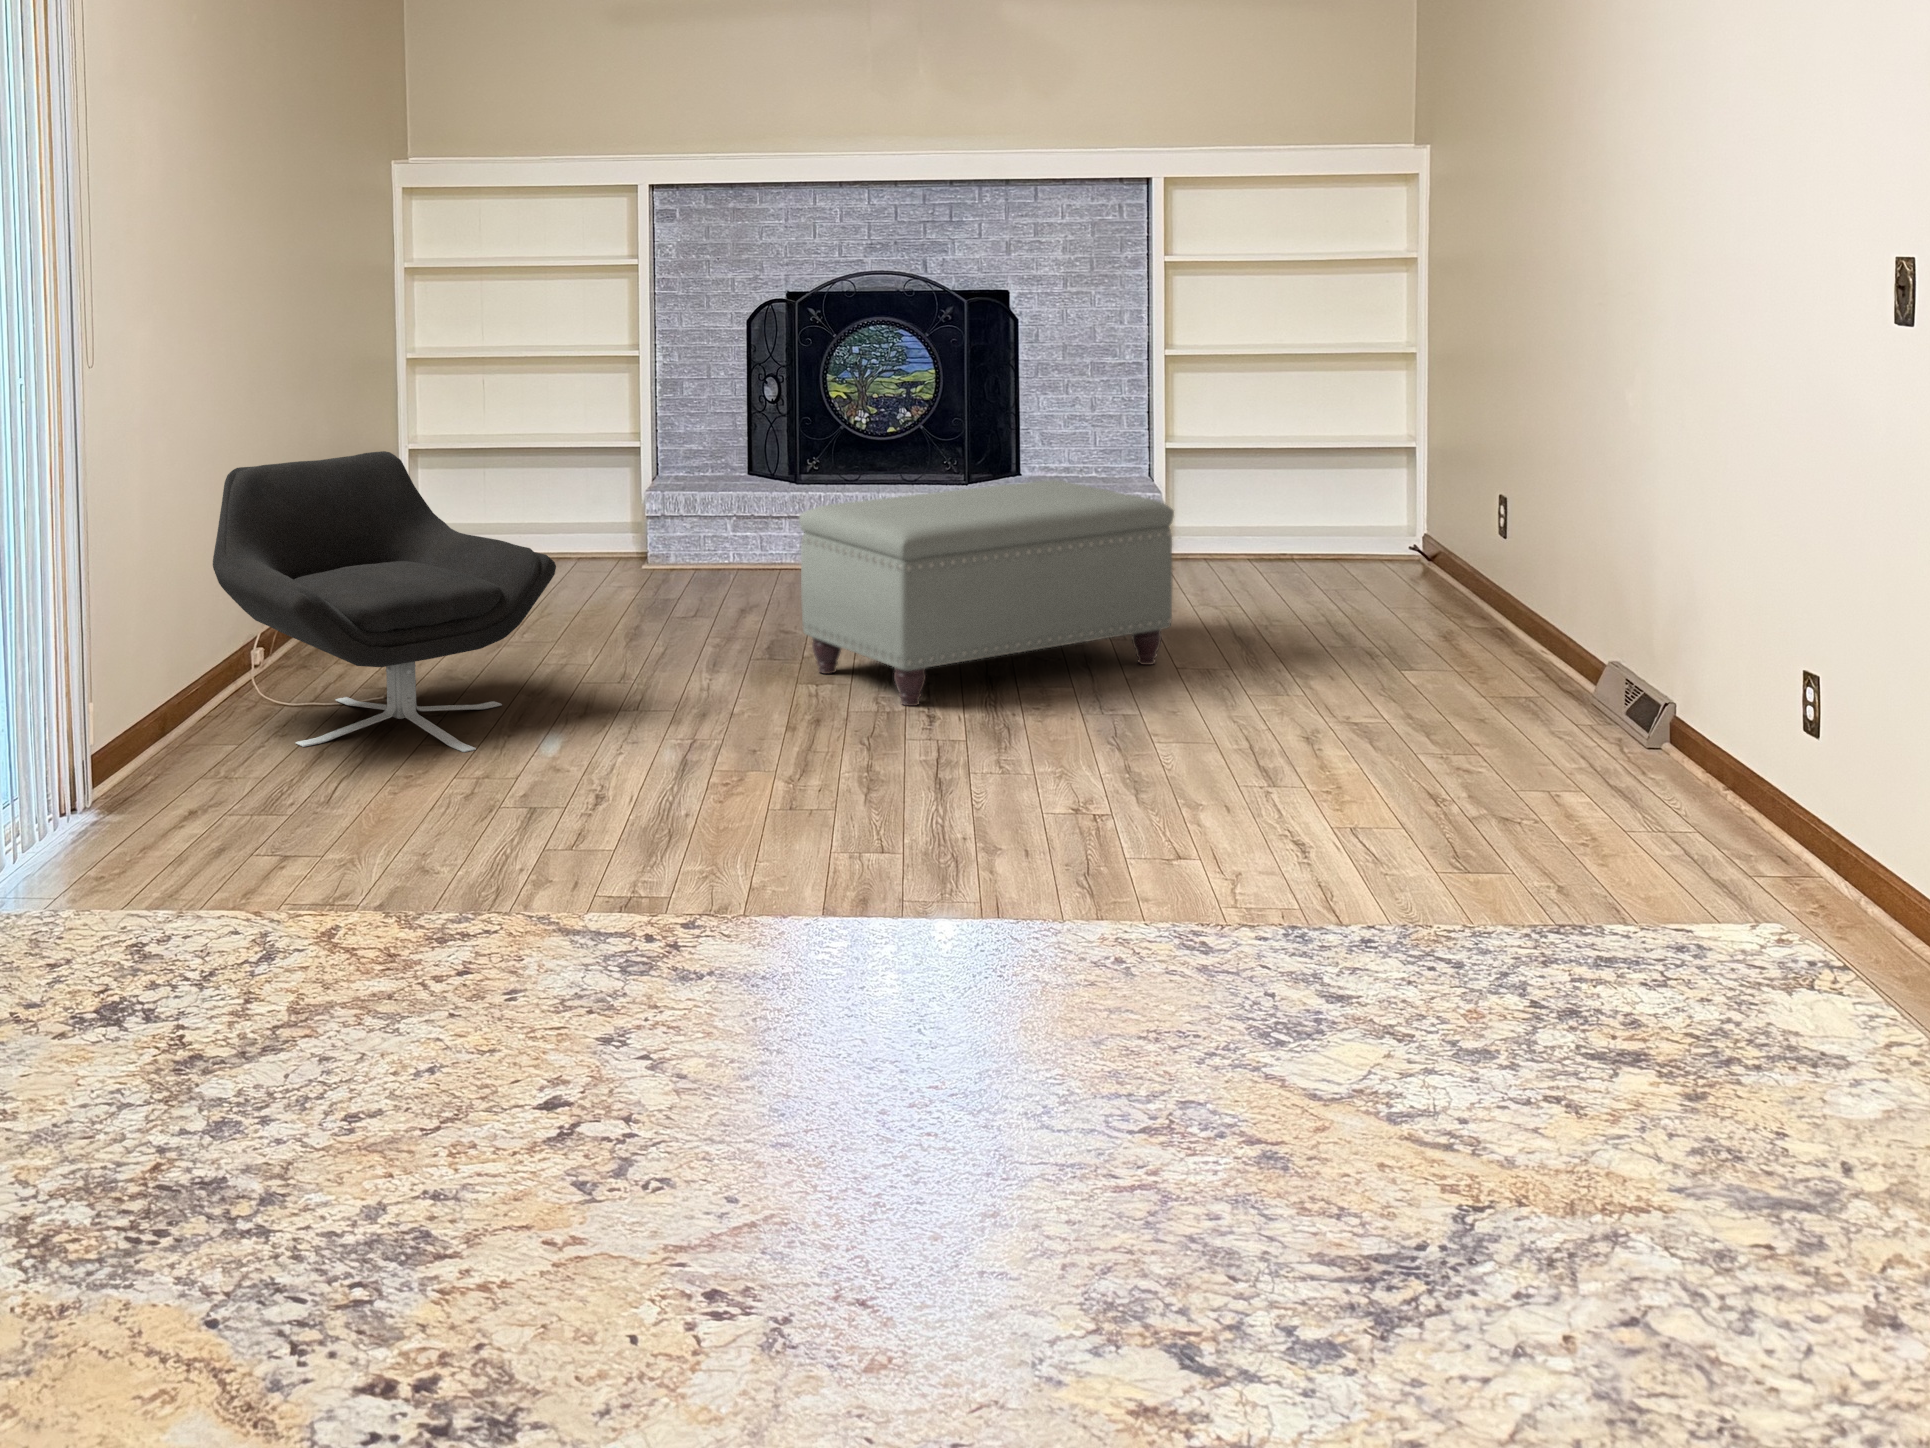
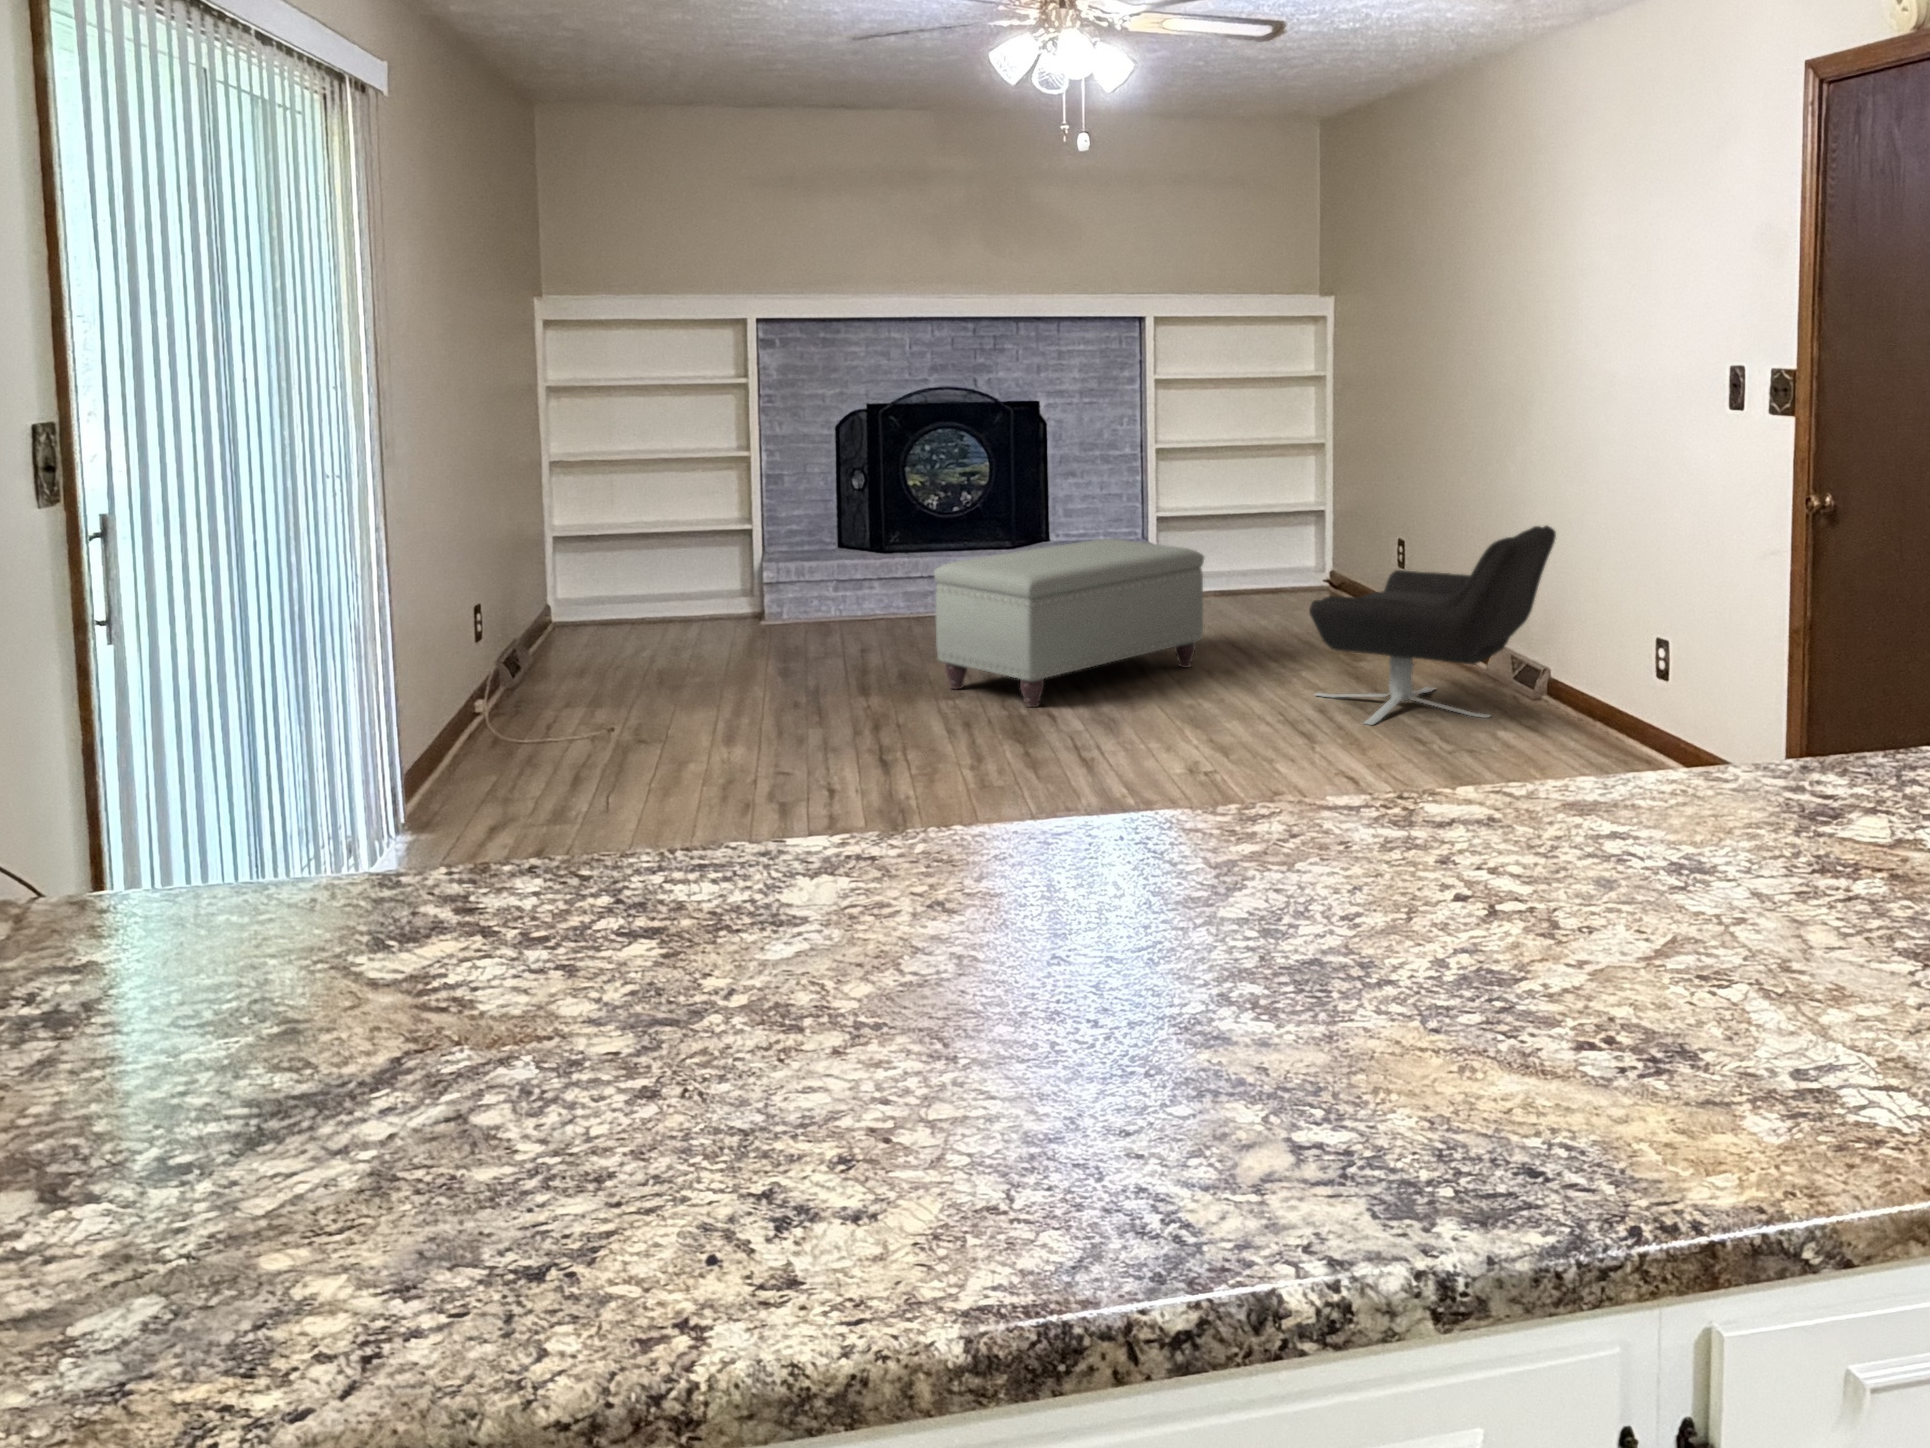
lounge chair: present [213,451,556,752] -> present [1309,525,1556,725]

